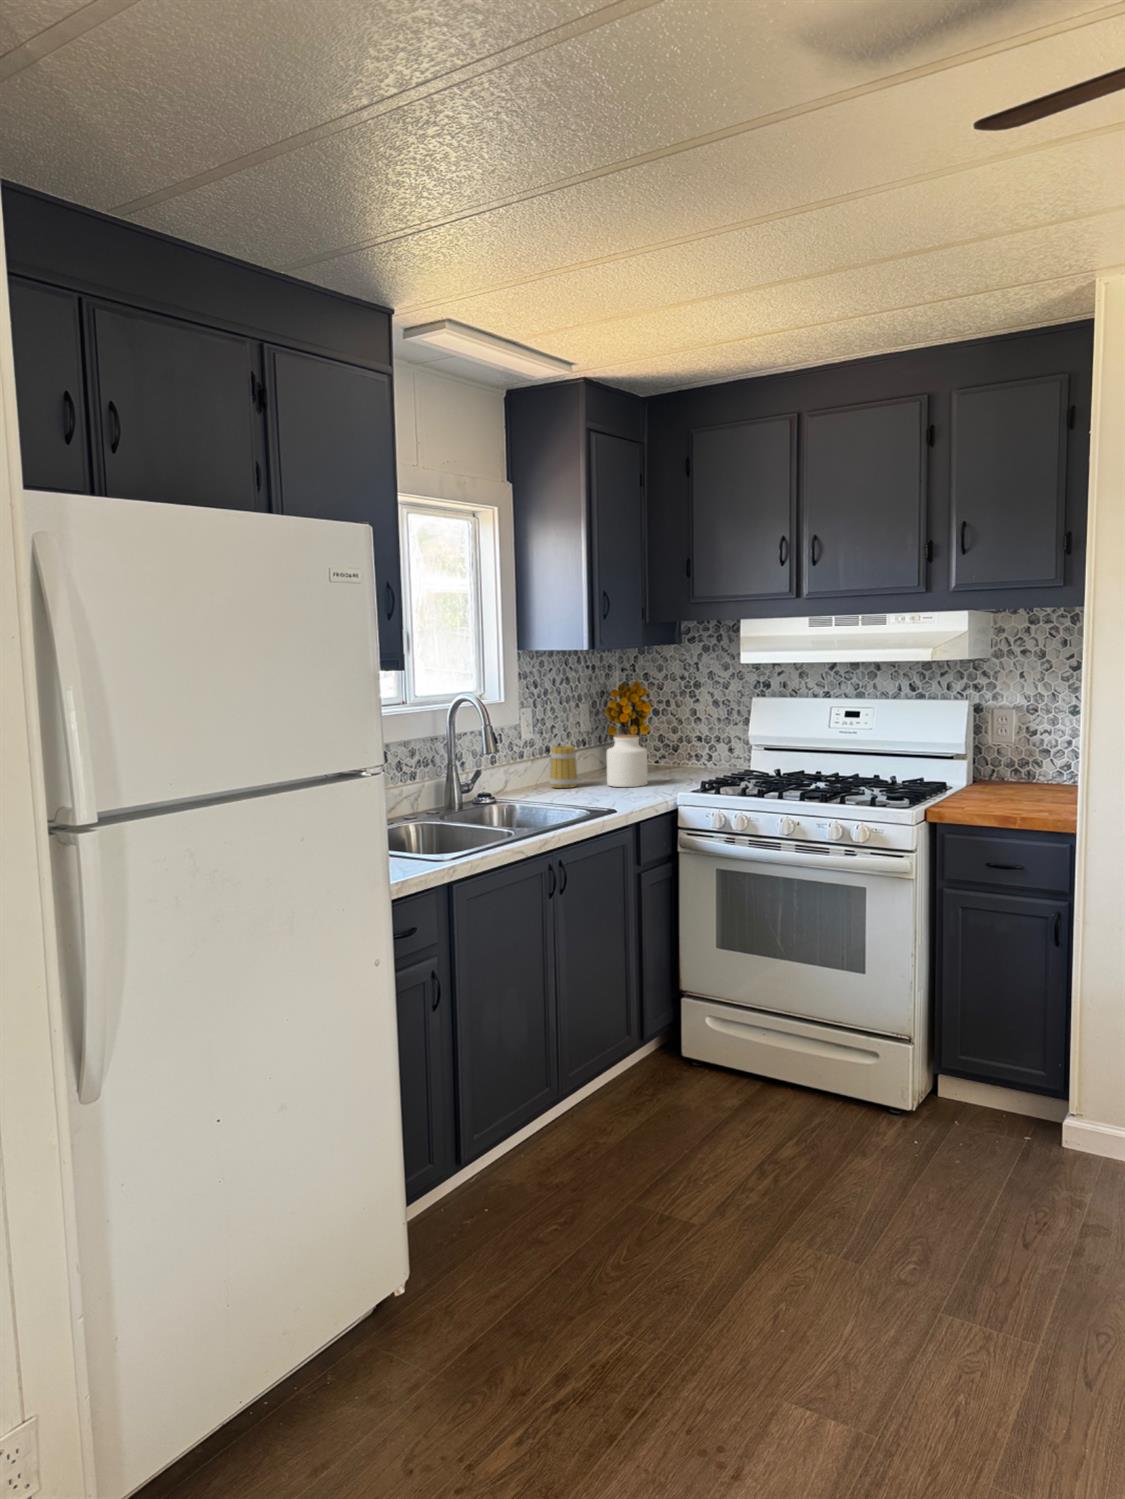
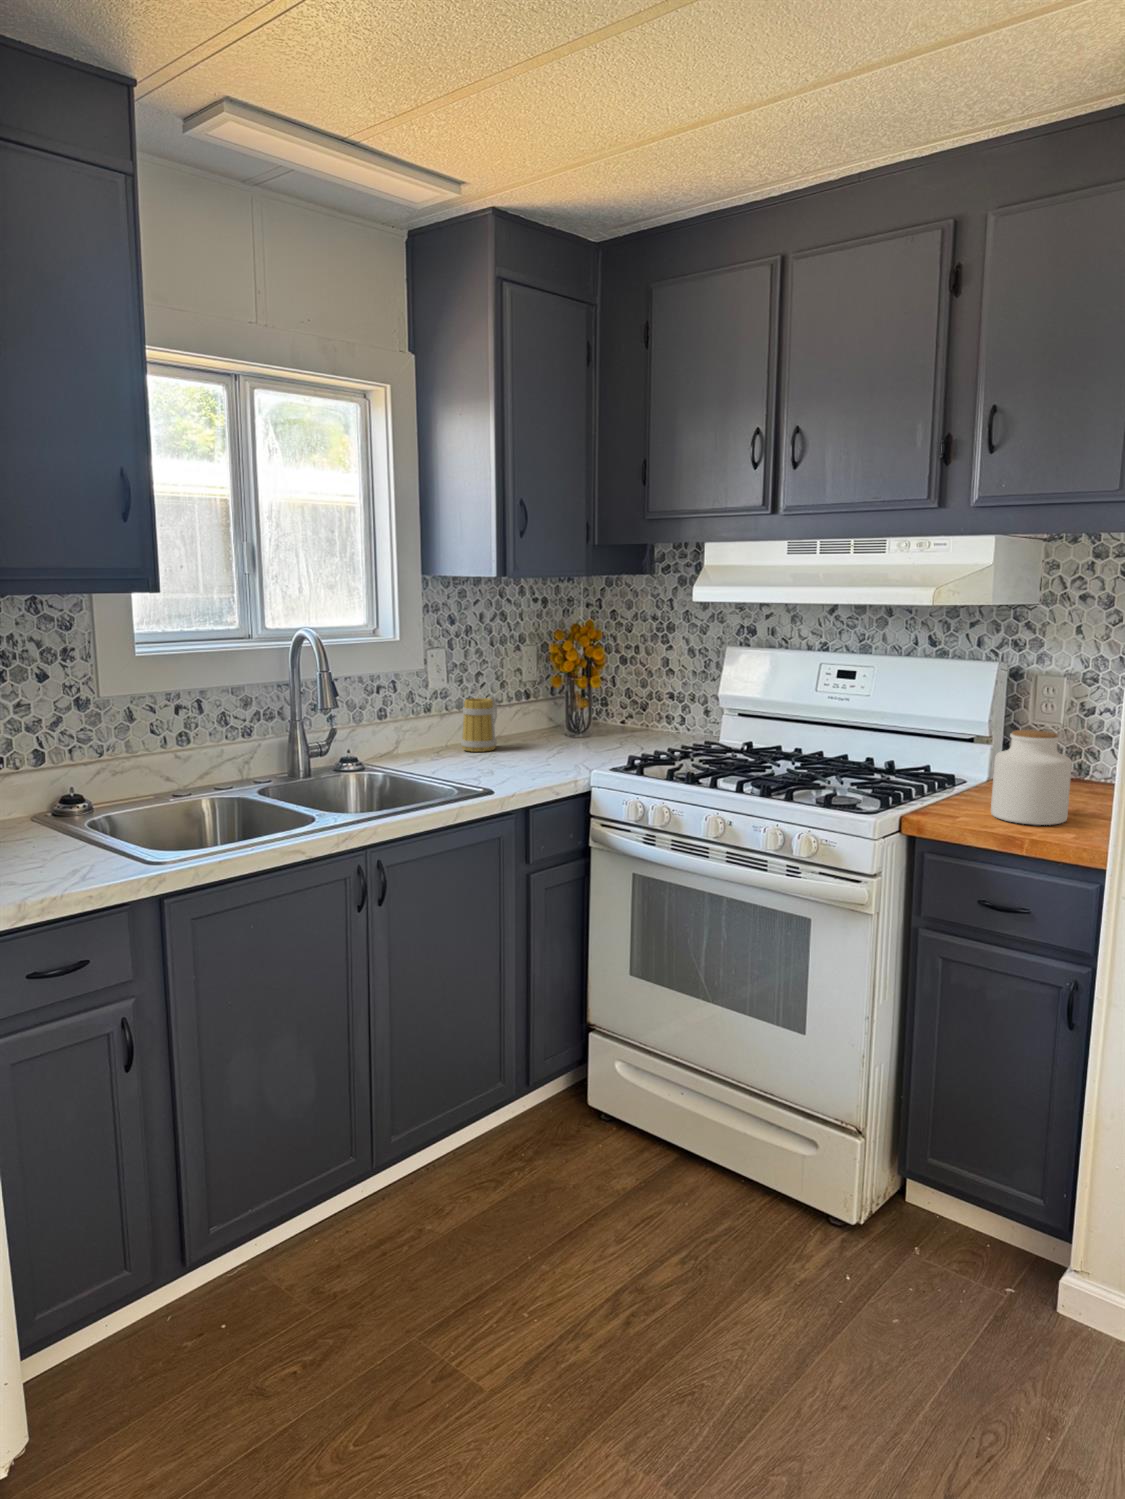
jar: present [607,735,648,787] -> present [991,730,1072,825]

